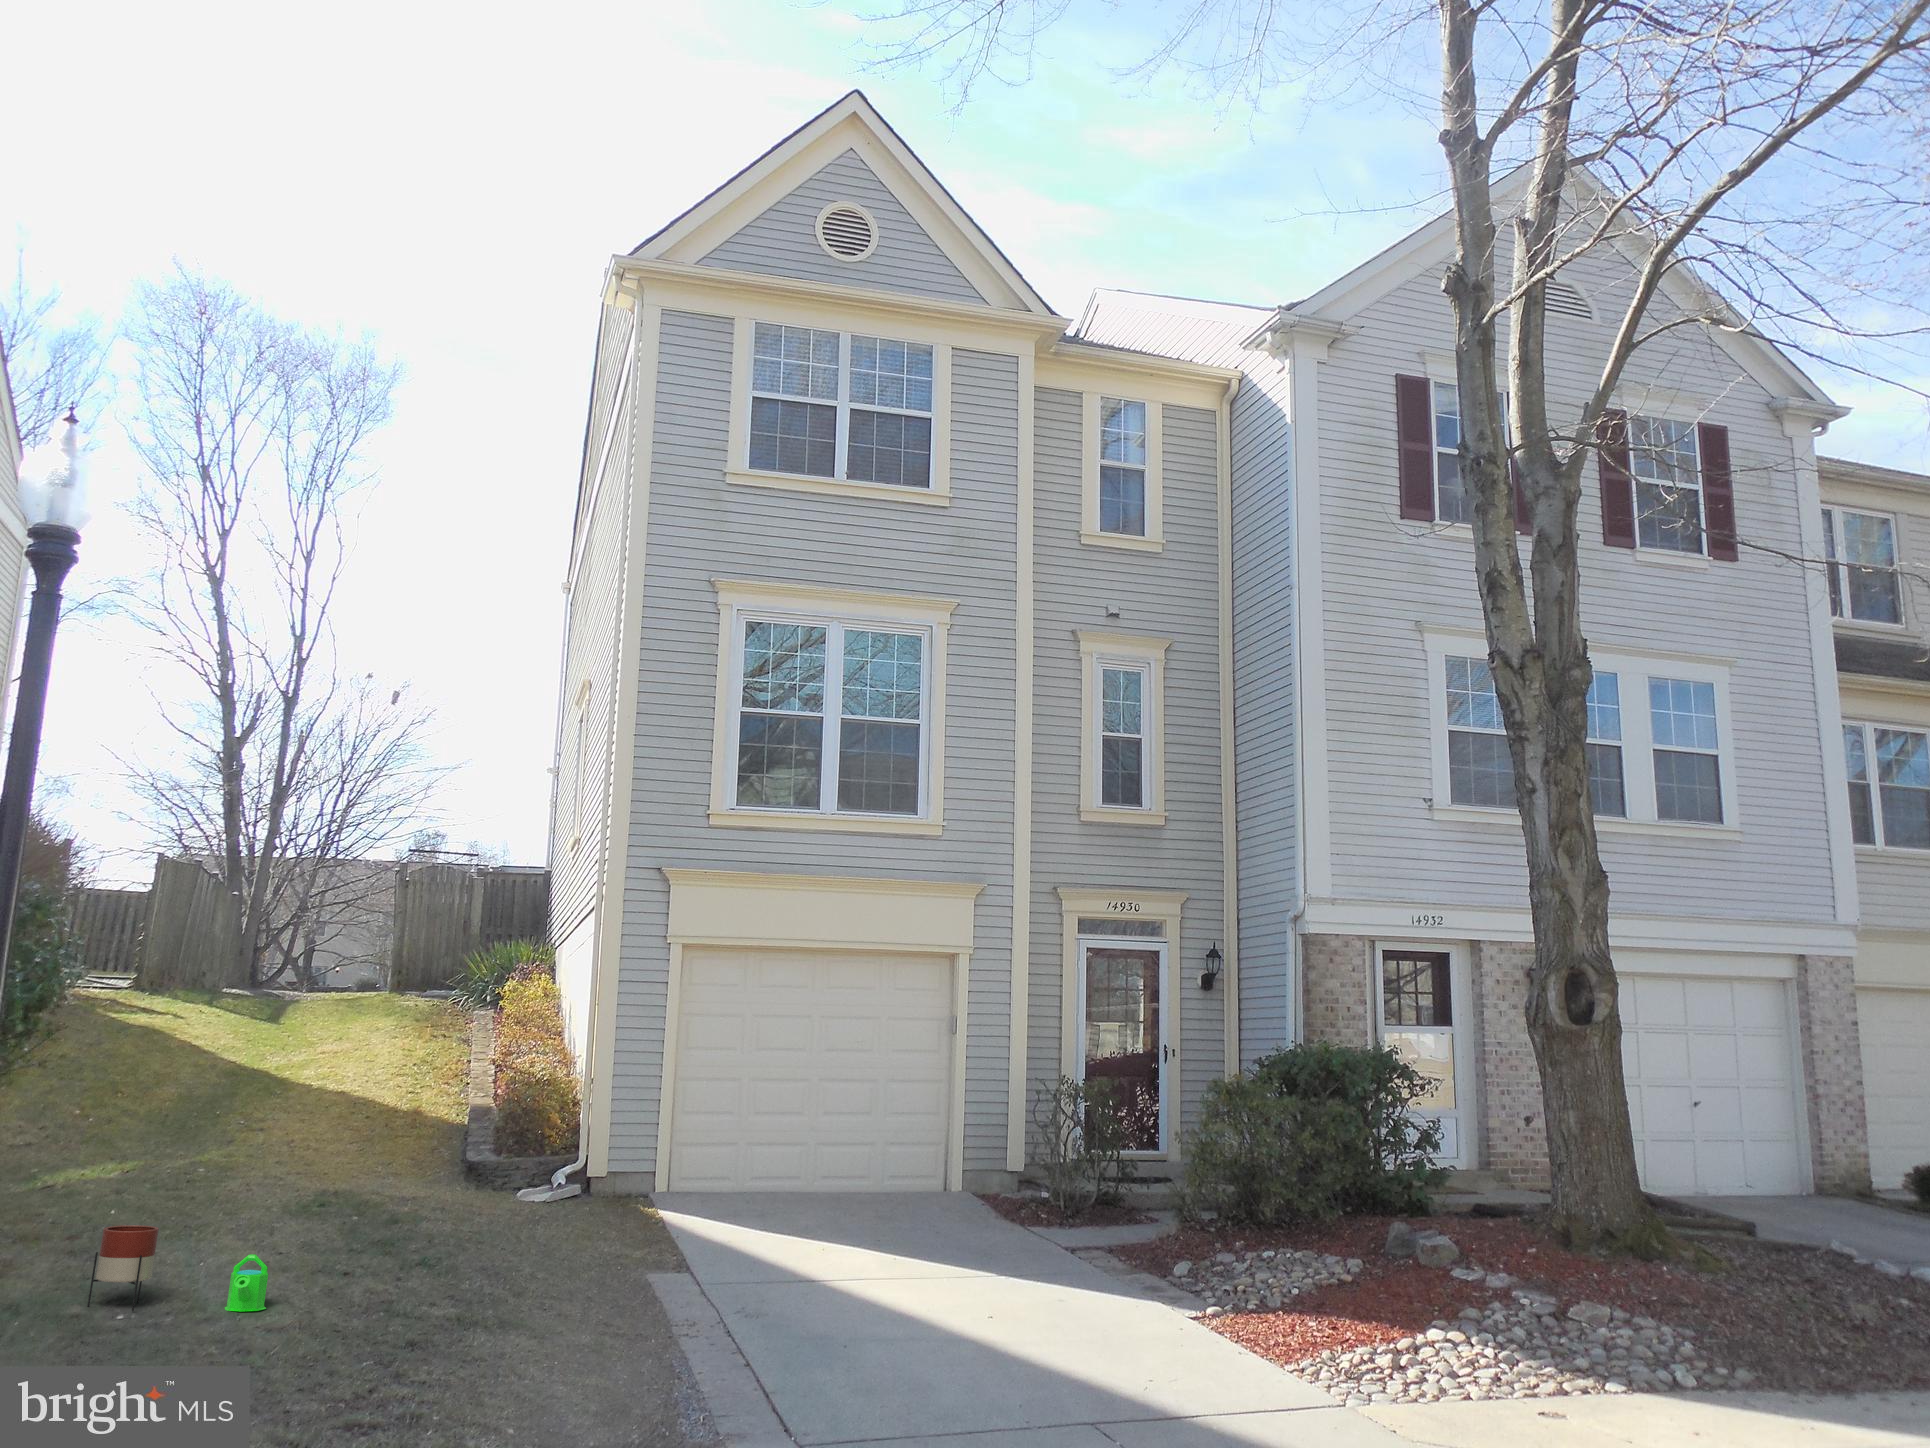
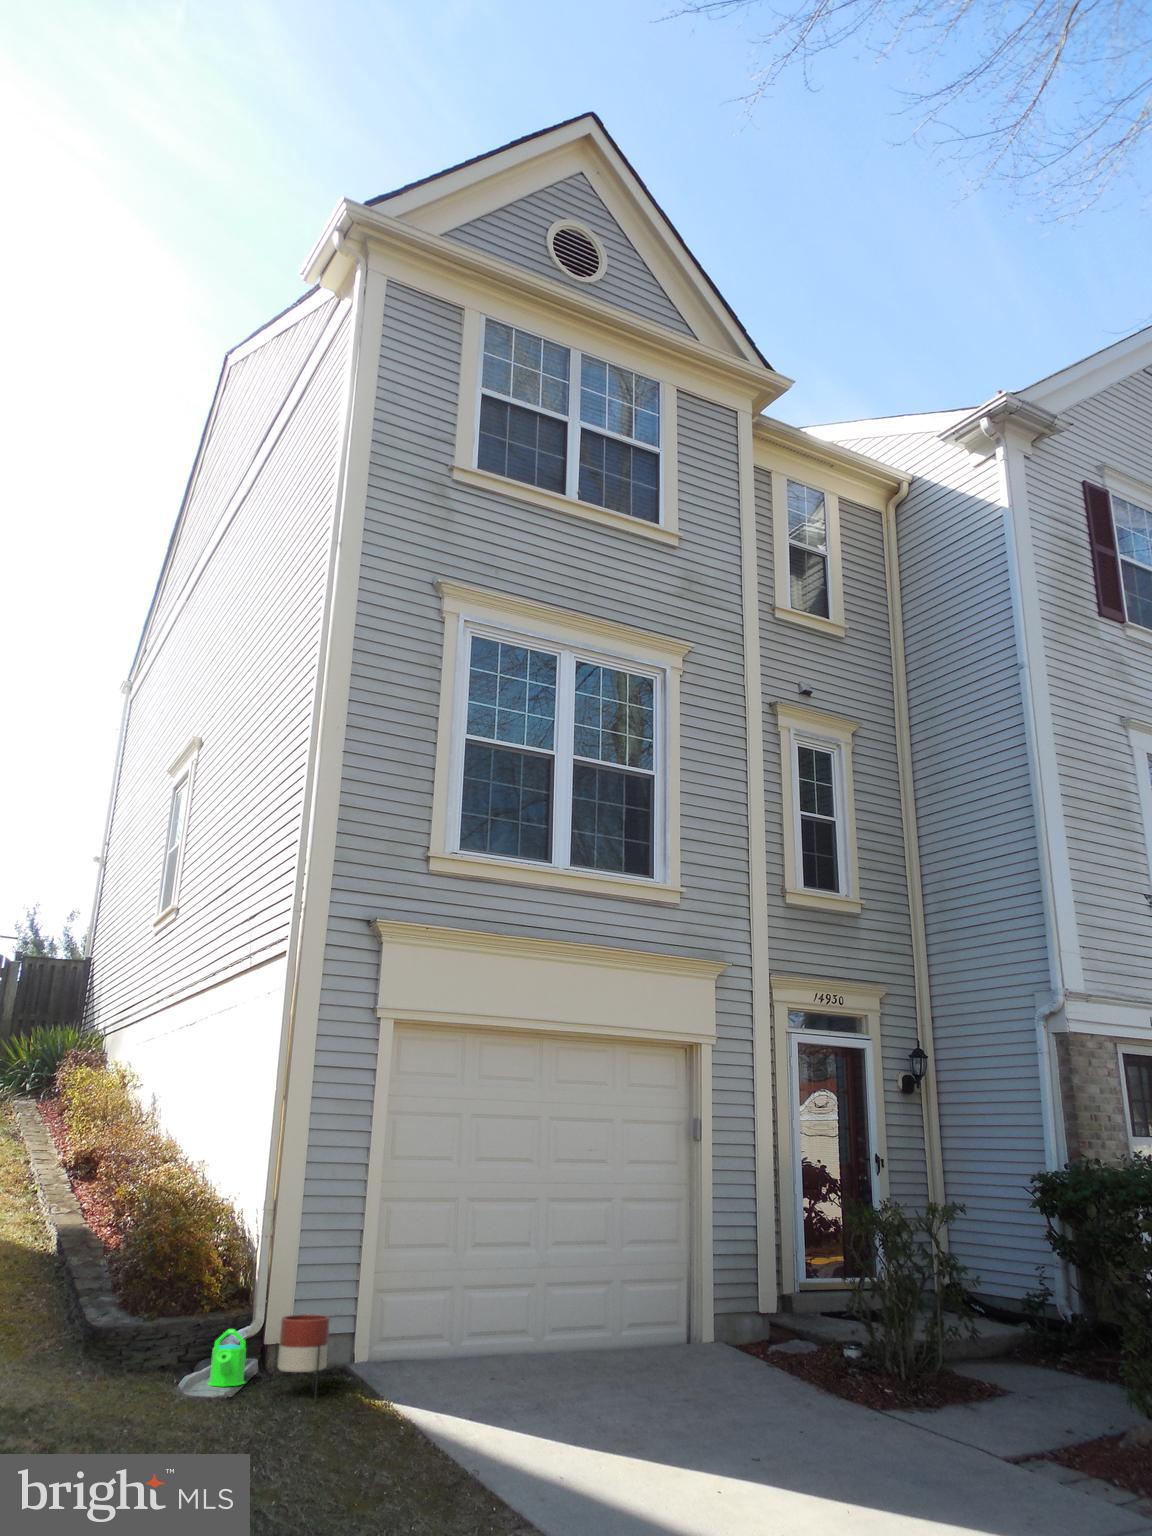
planter: present [87,1225,159,1311] -> present [272,1314,330,1400]

